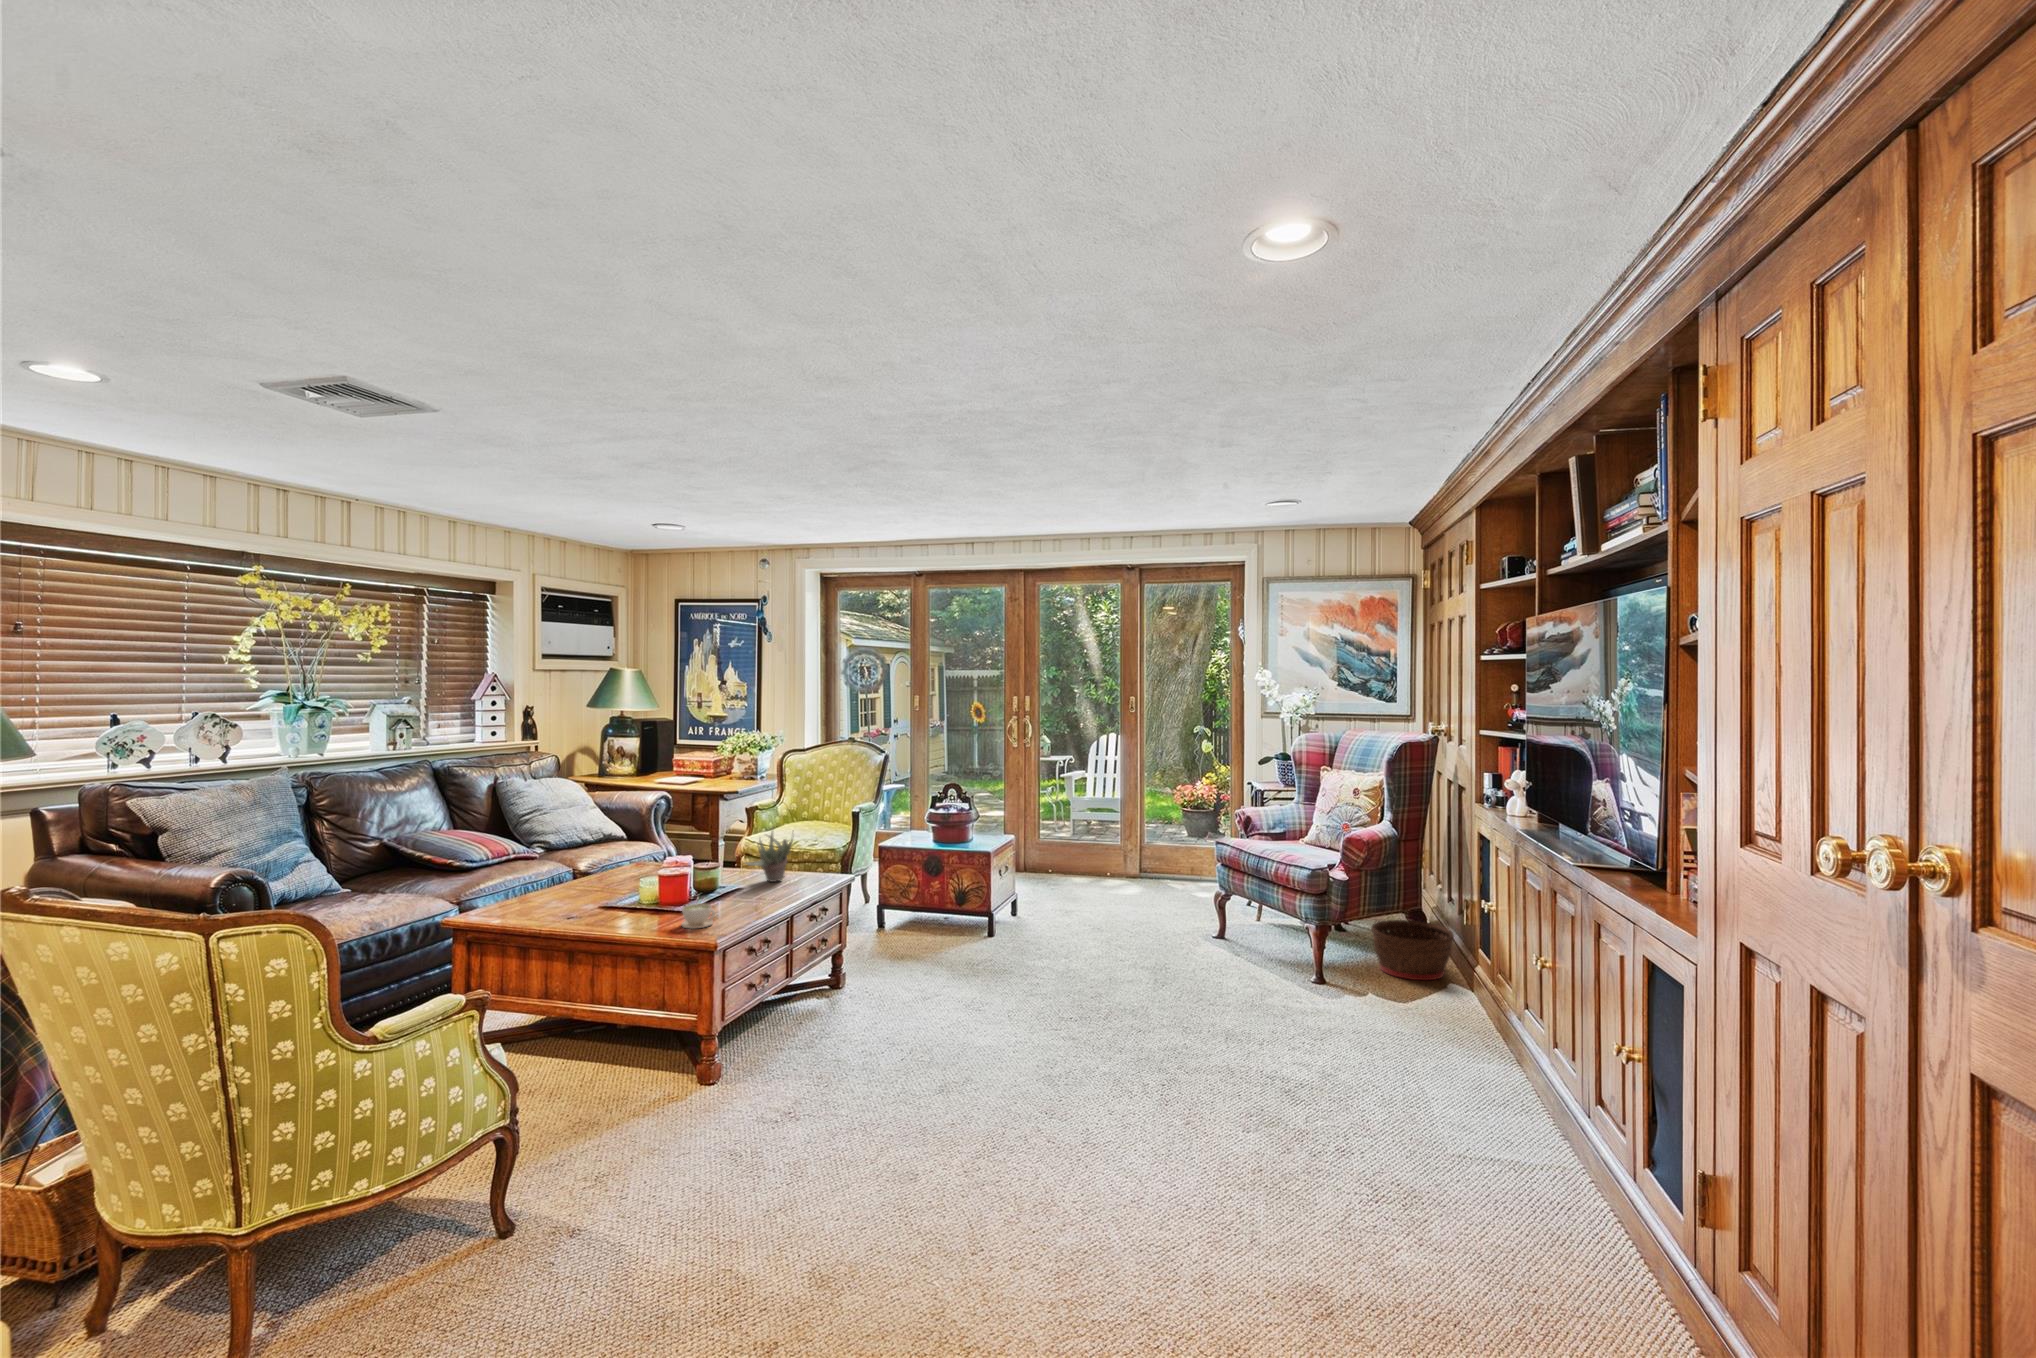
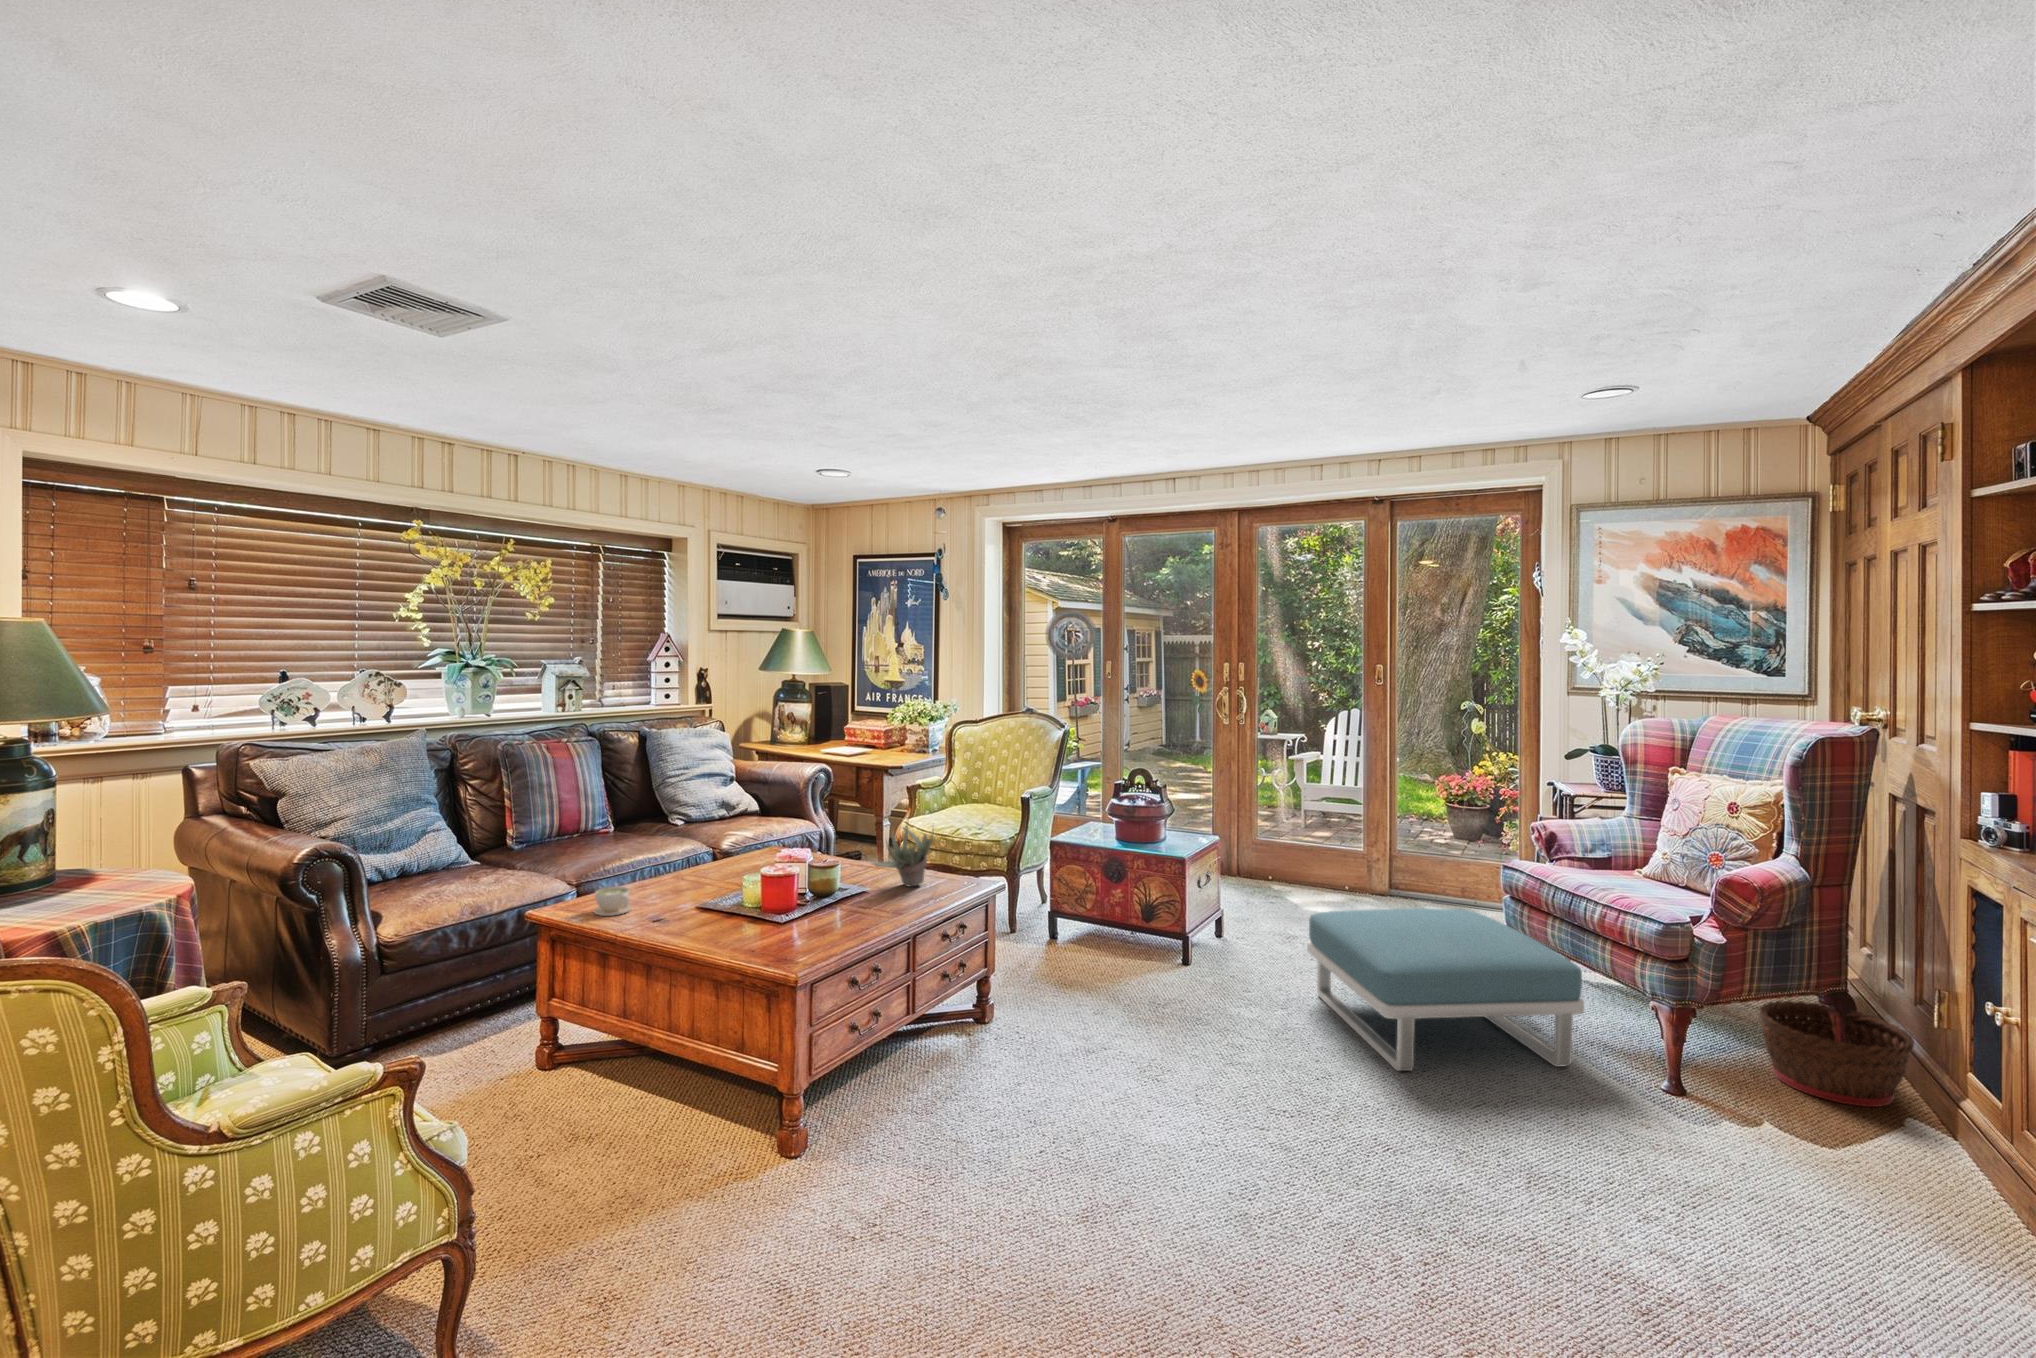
footstool: none [1081,877,1265,988] -> present [1307,908,1584,1071]
coffee cup: present [681,903,715,929] -> present [594,887,631,916]

